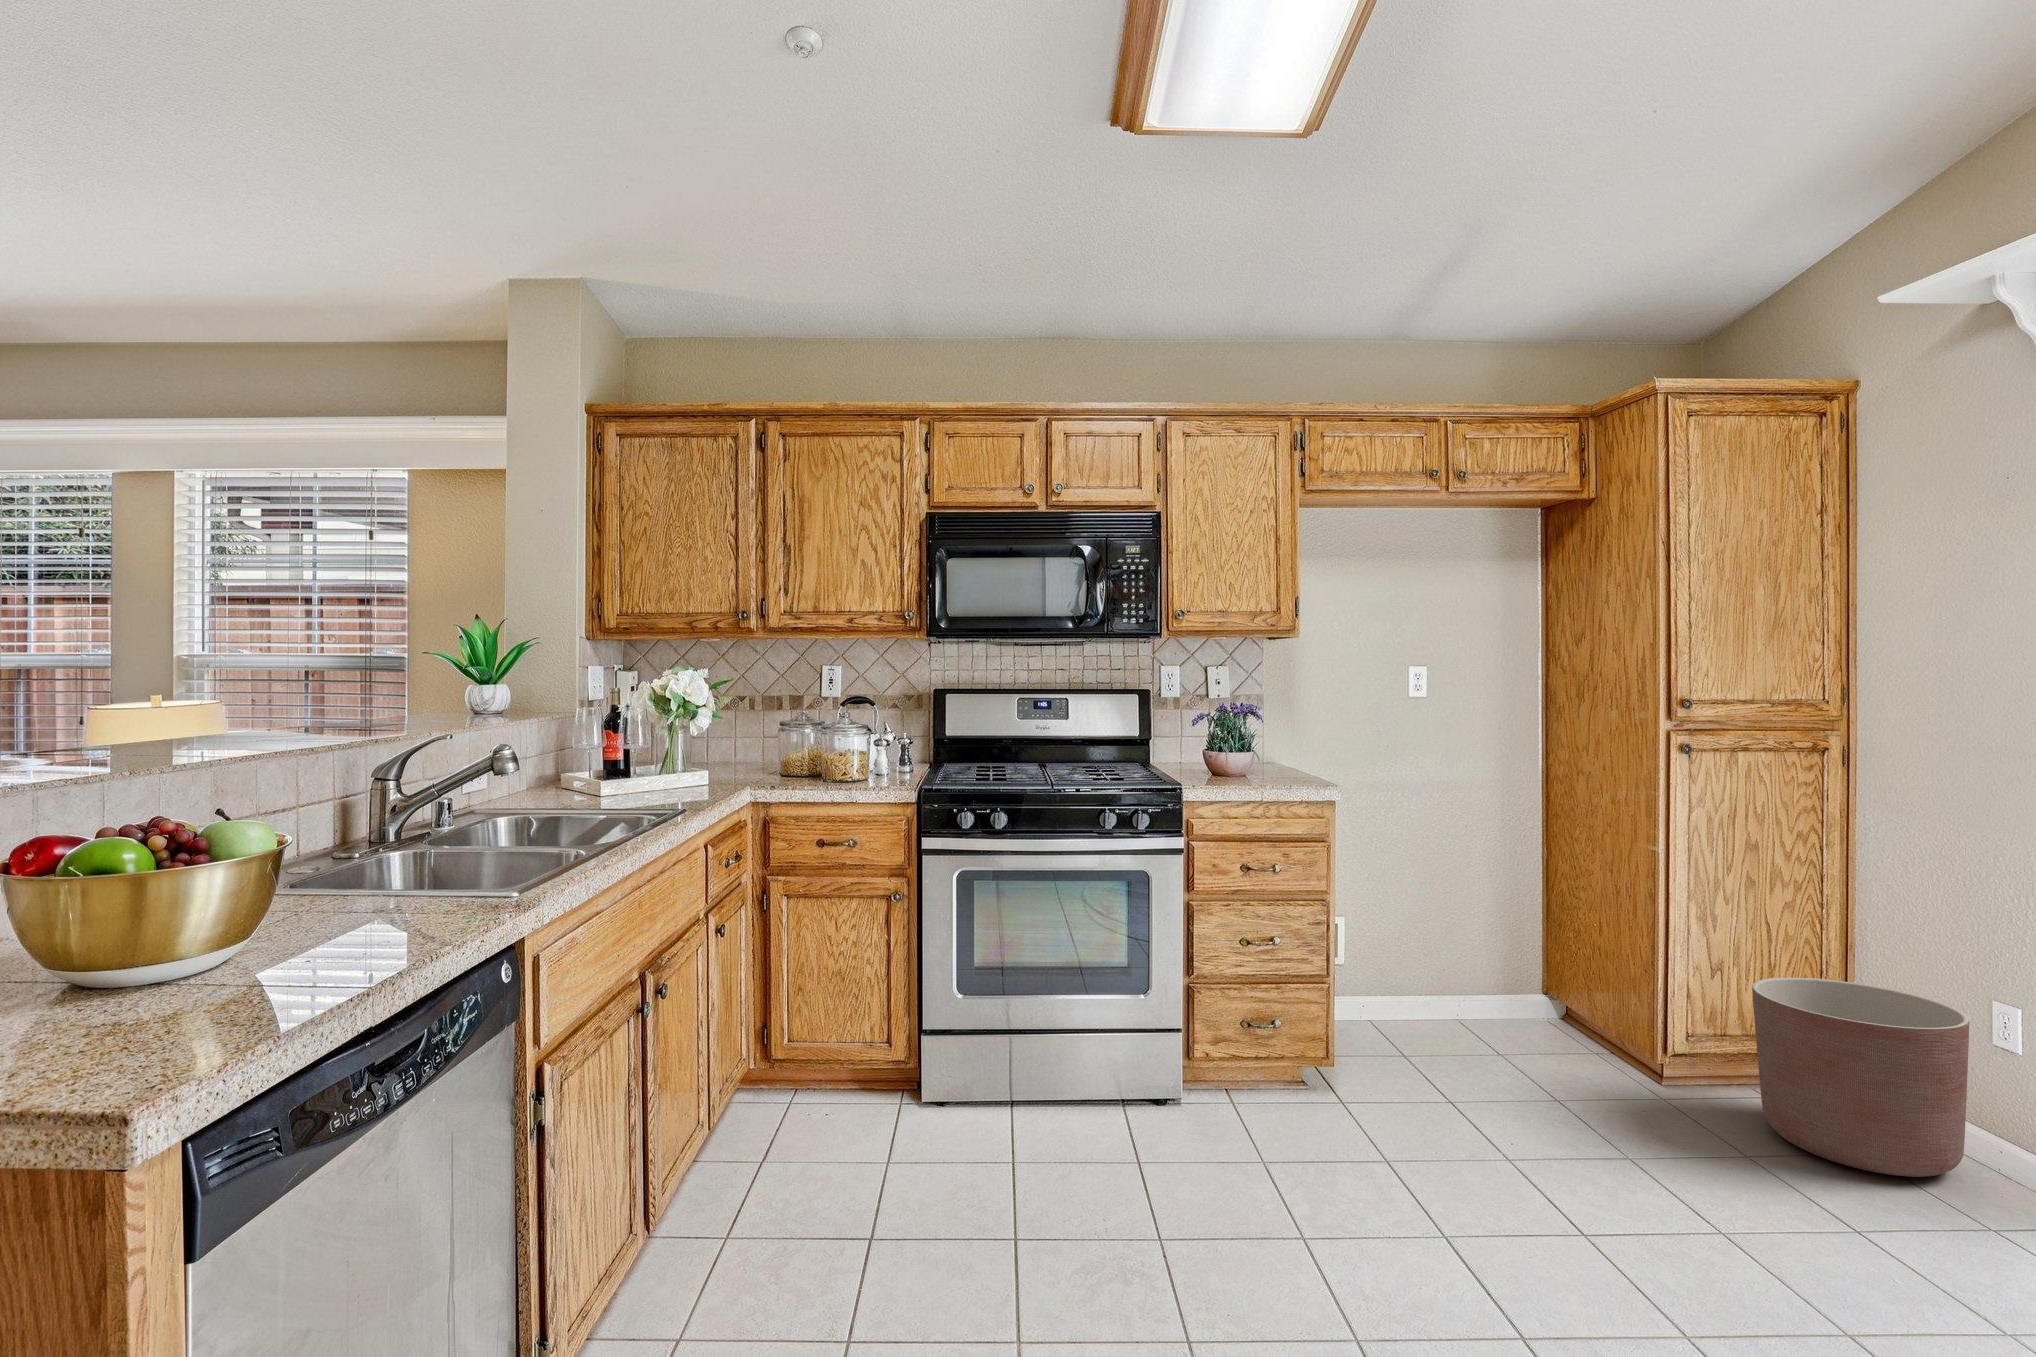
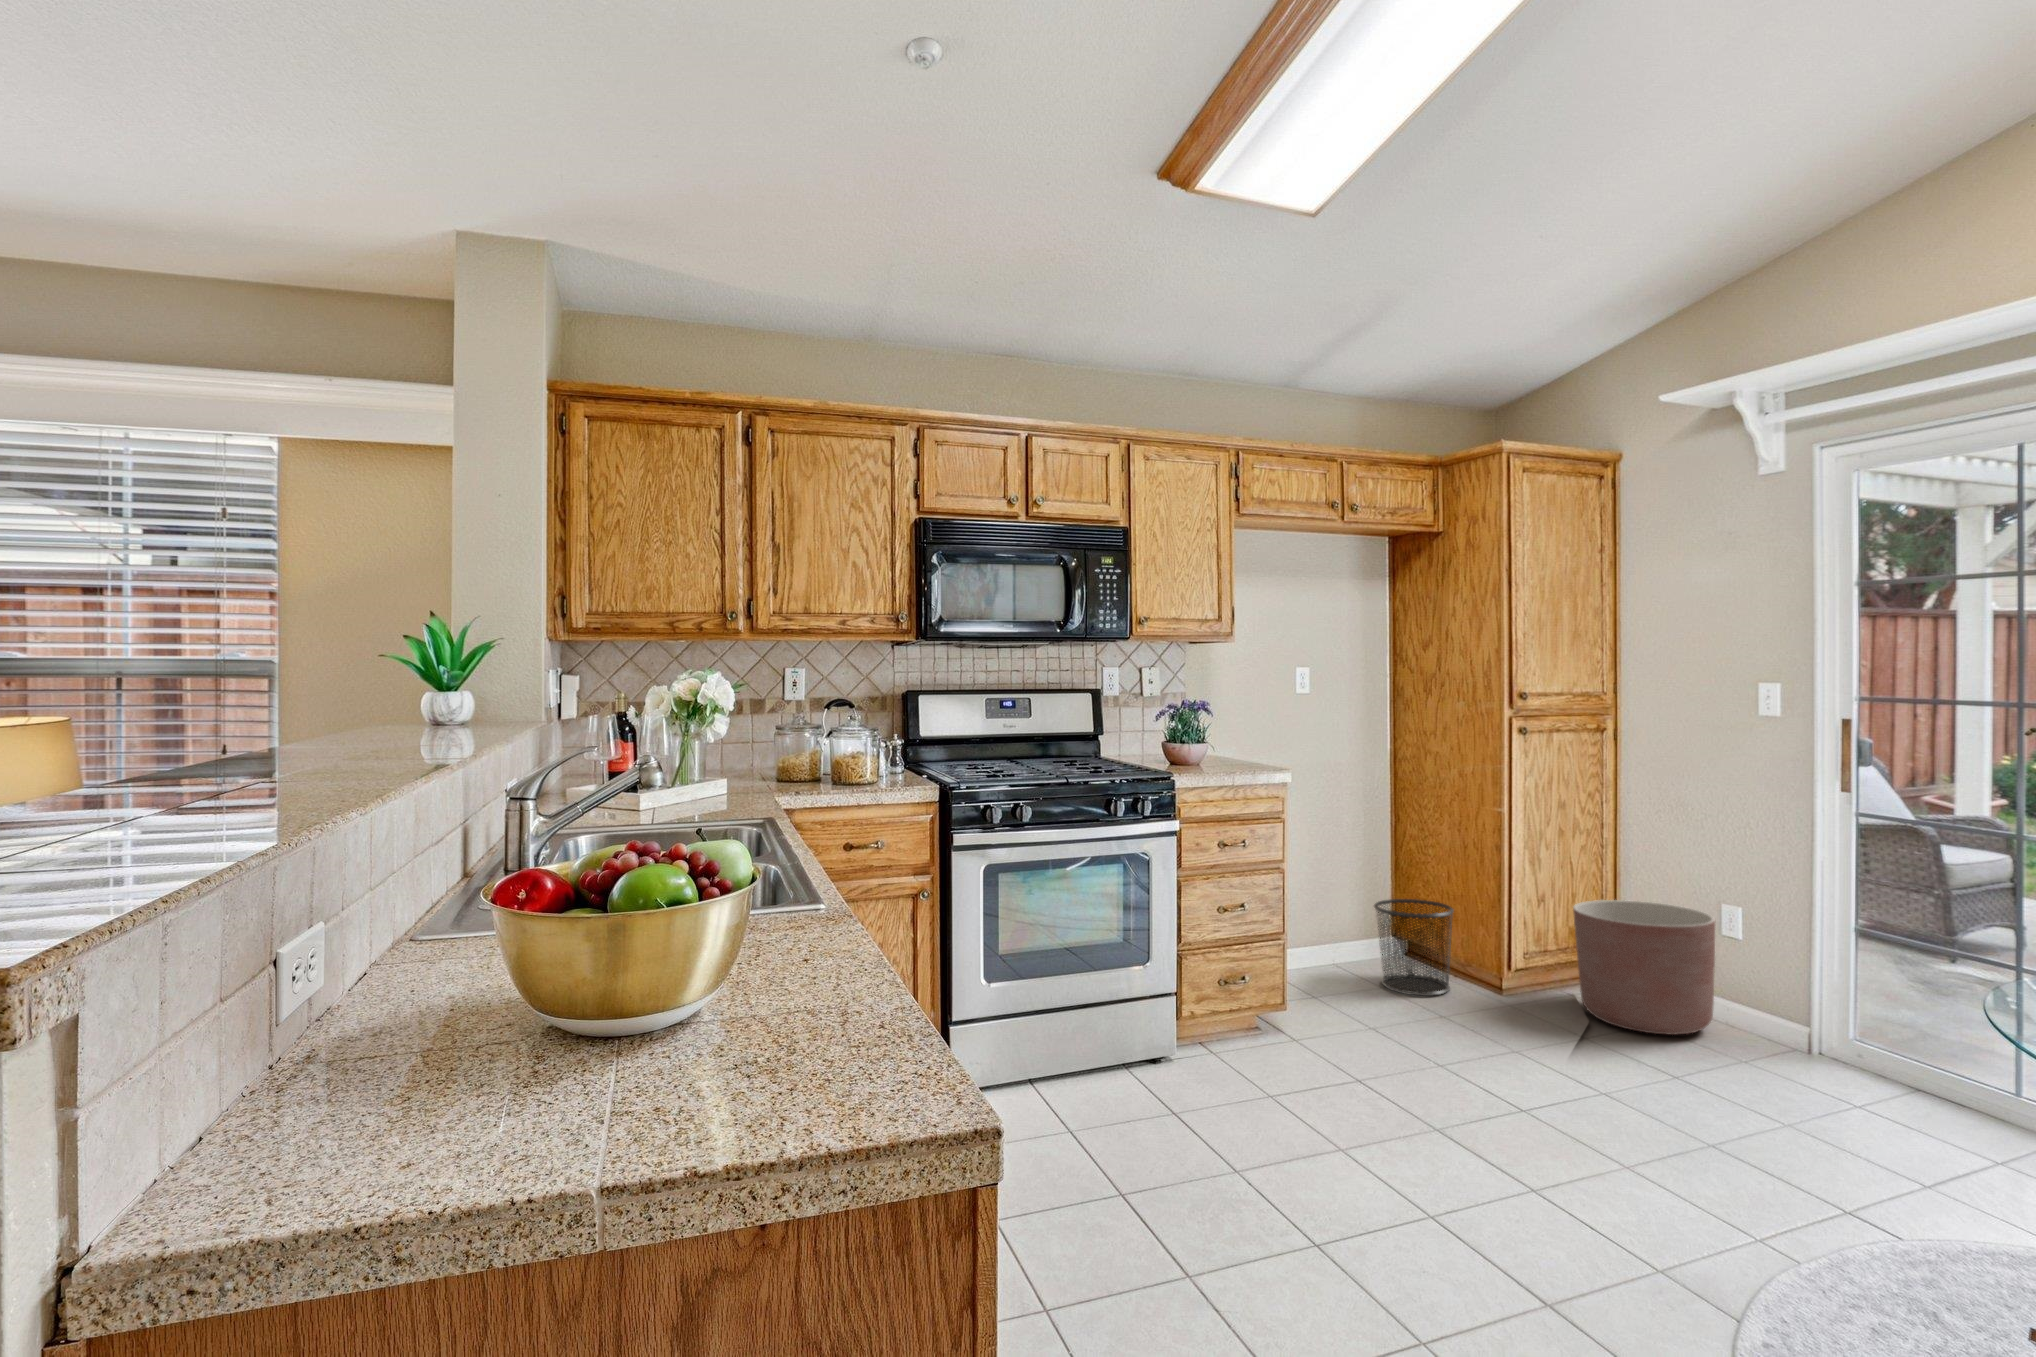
waste bin: none [1490,948,1594,1072] -> present [1374,899,1454,996]

